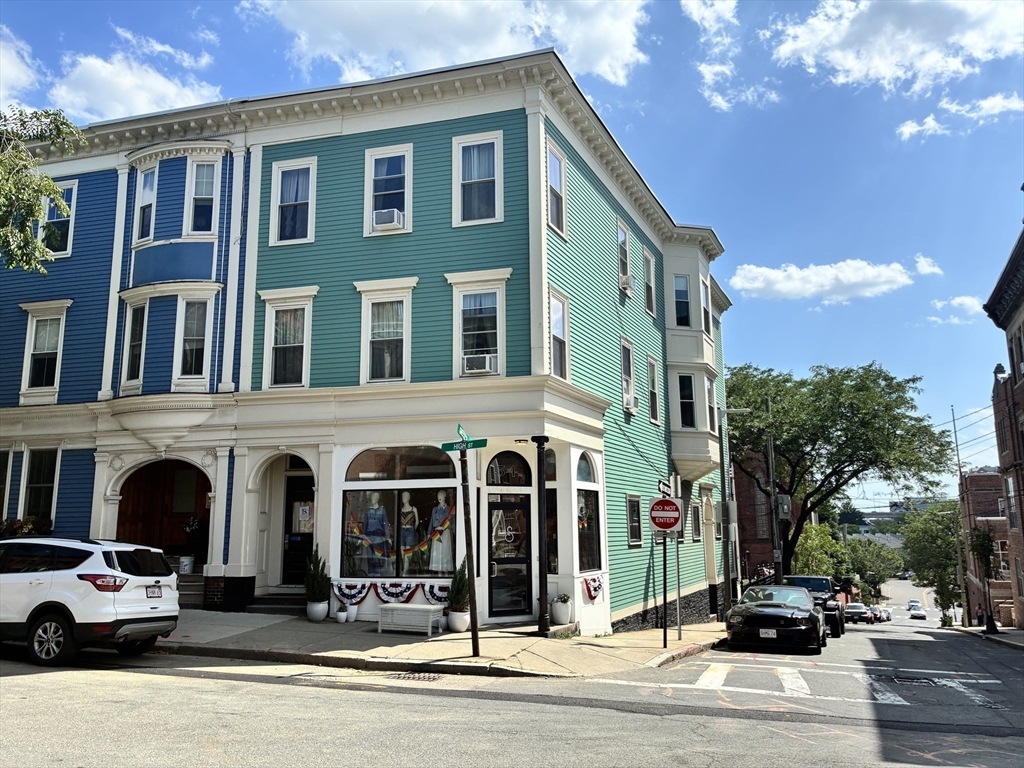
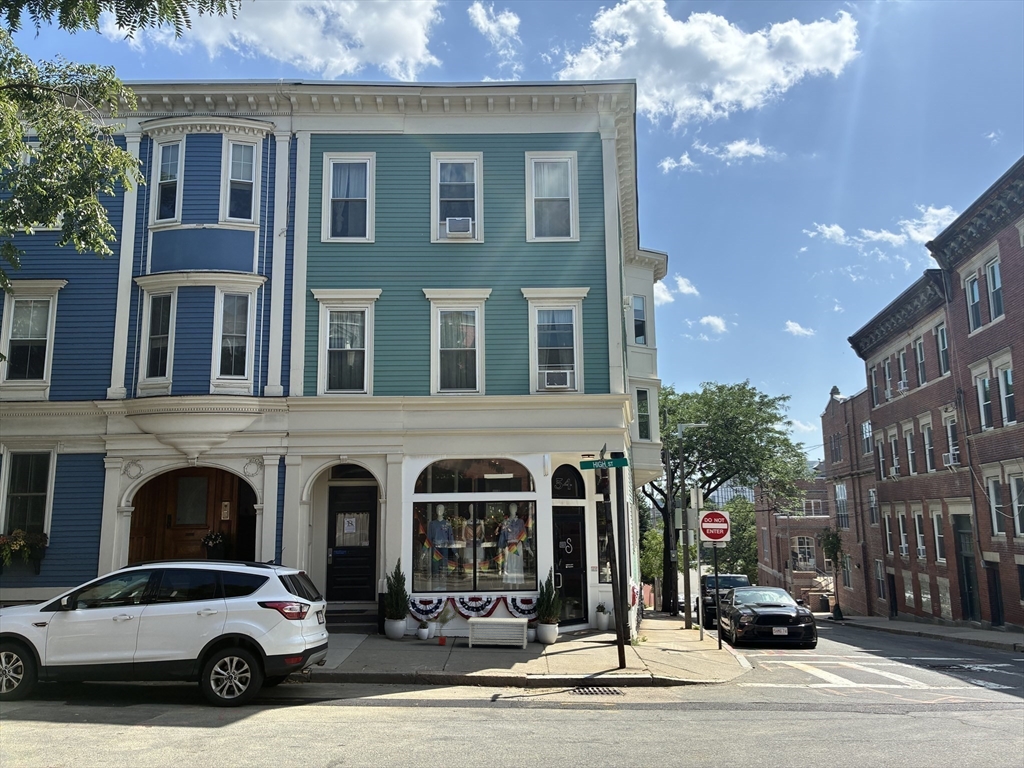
potted tree: none [343,586,377,630] -> present [429,601,459,645]

